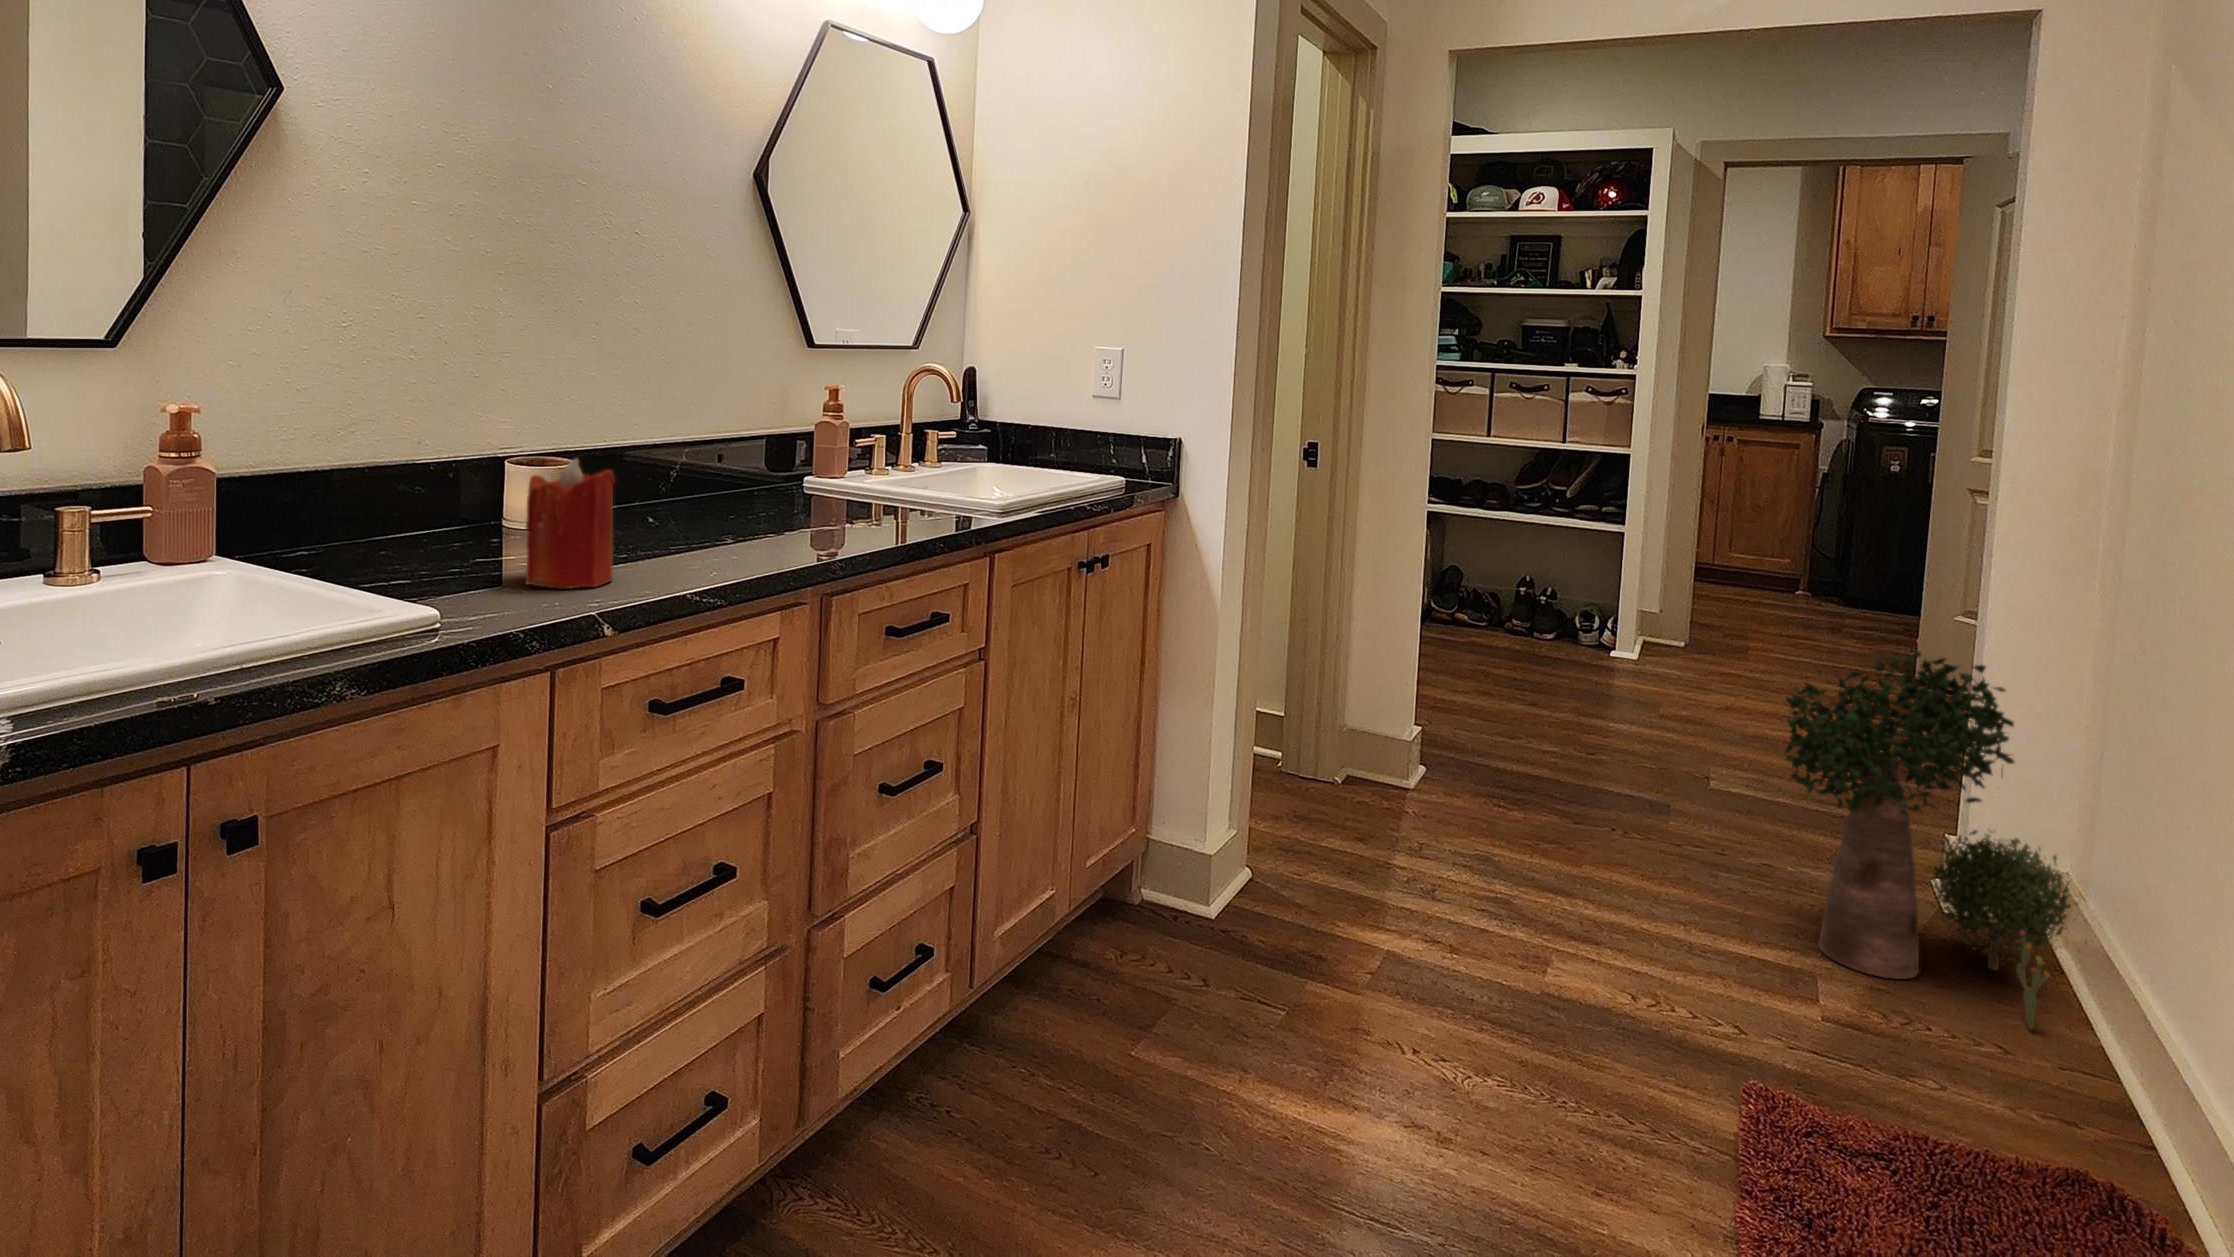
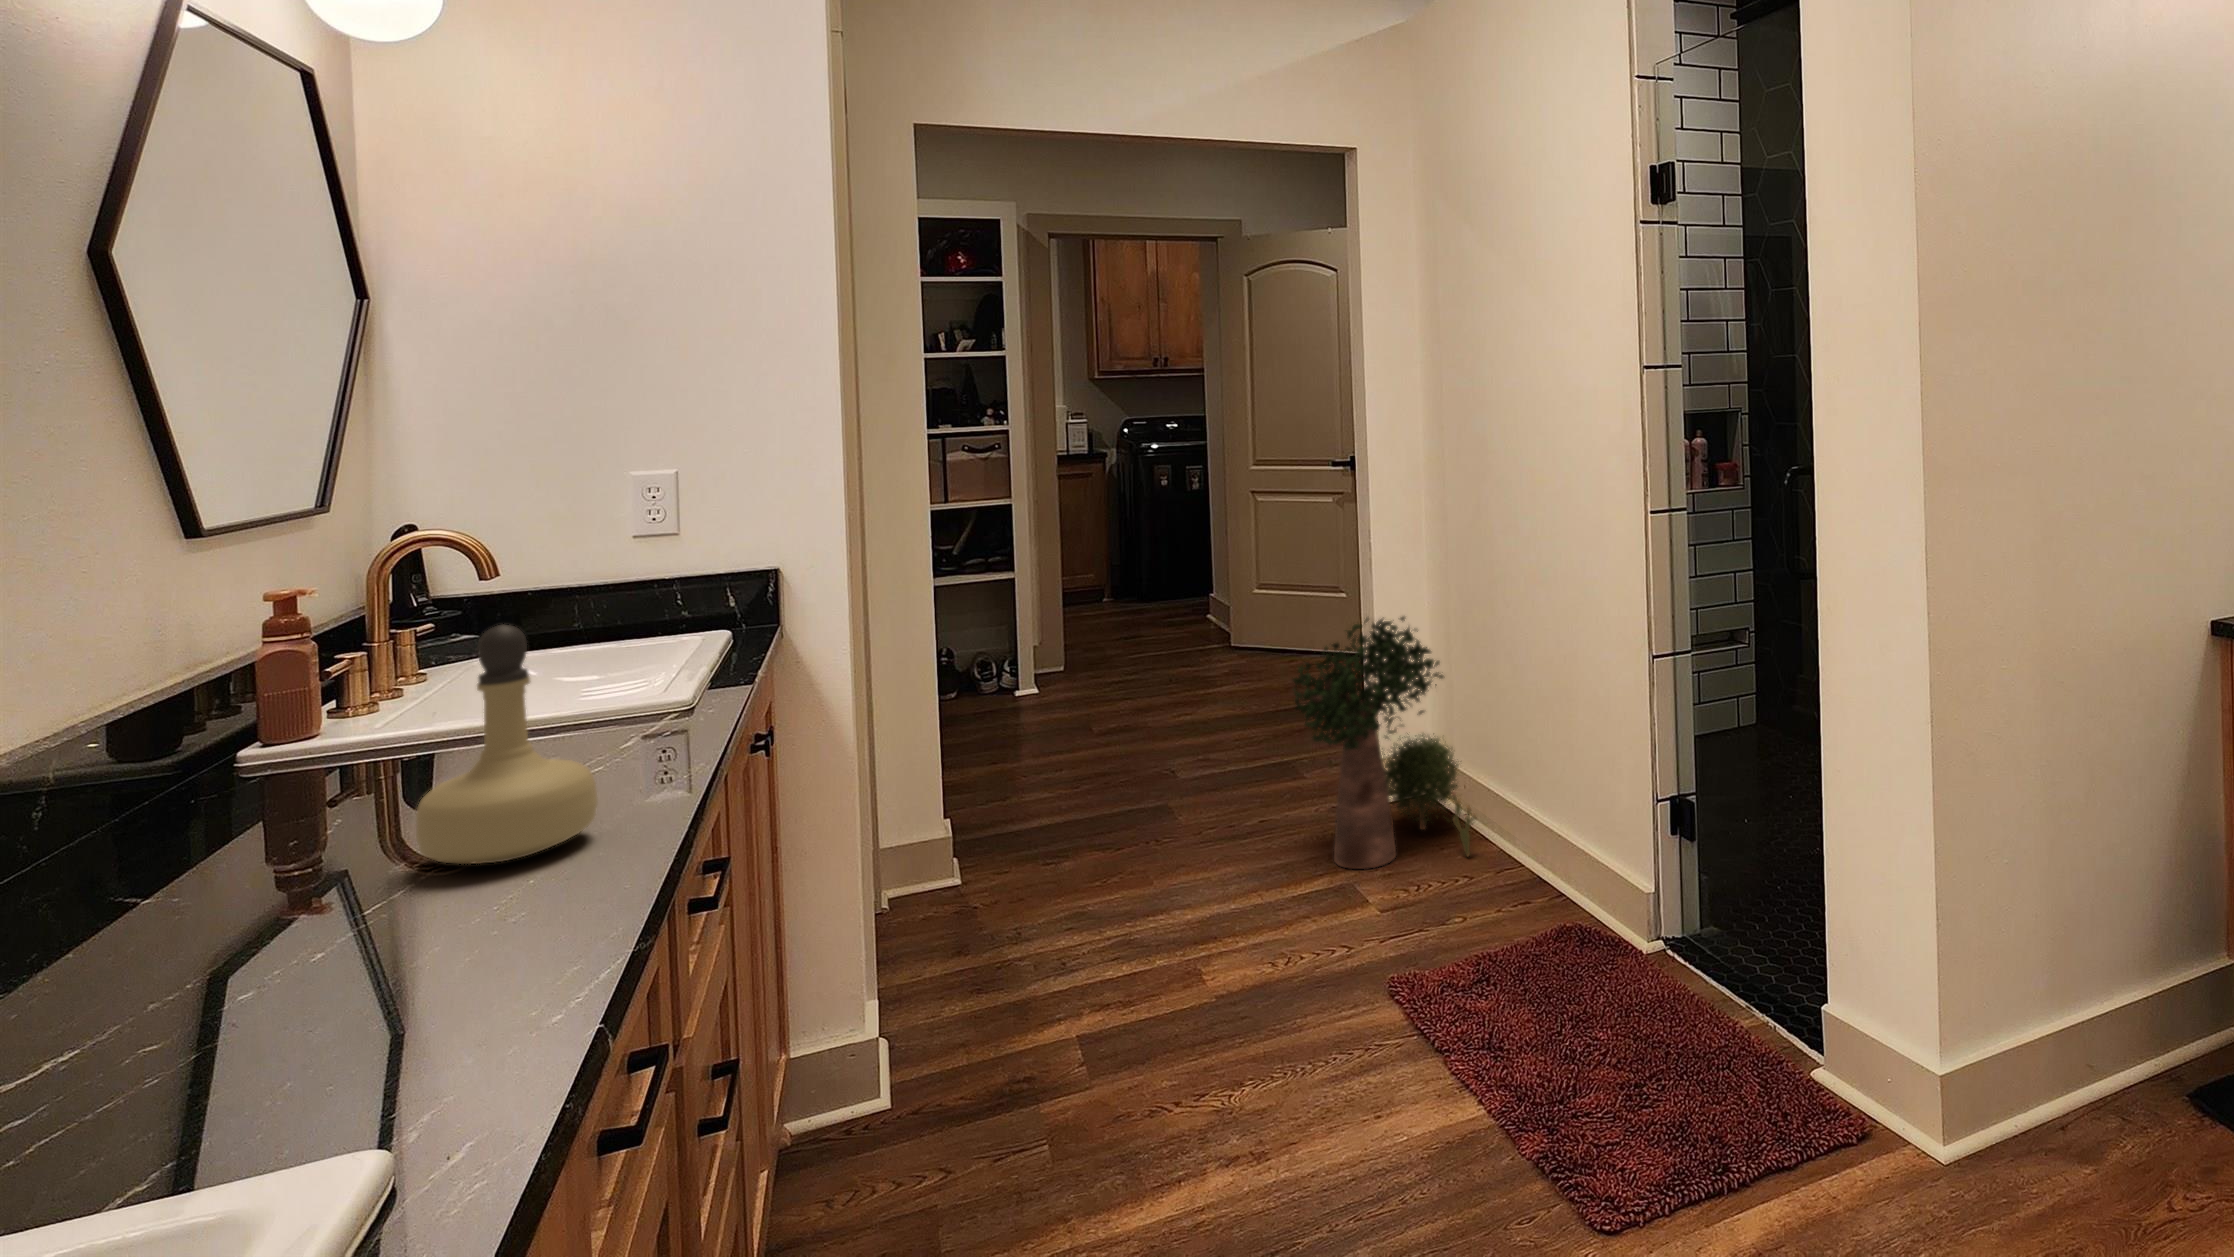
perfume bottle: none [715,407,804,551] -> present [416,625,597,864]
candle: present [525,459,615,588] -> none [212,788,435,1063]

